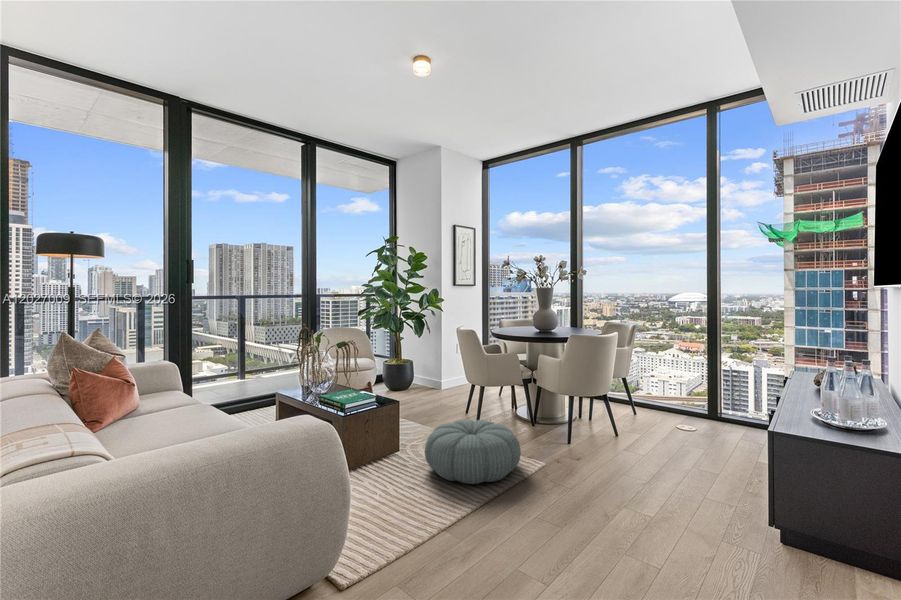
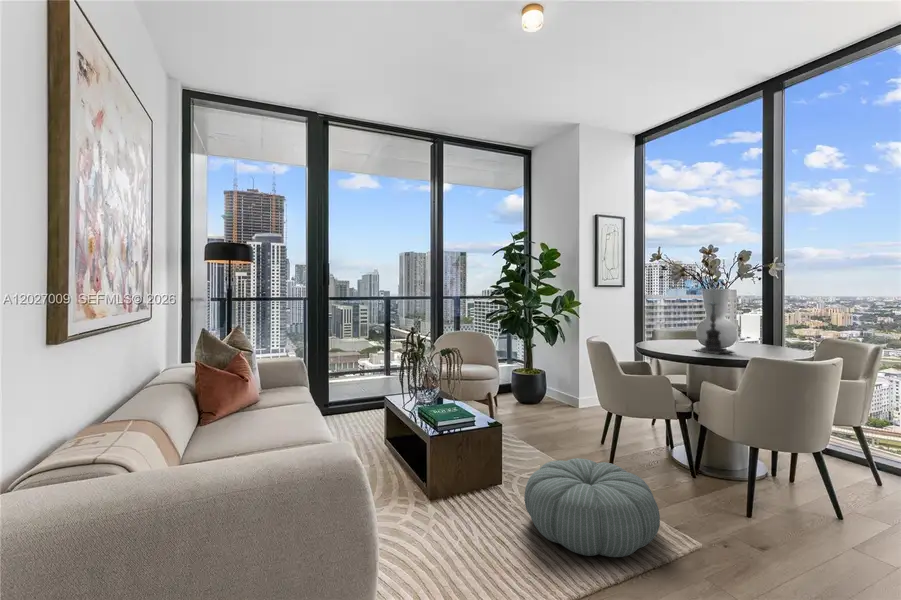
candle holder: none [531,293,558,335] -> present [698,302,727,354]

